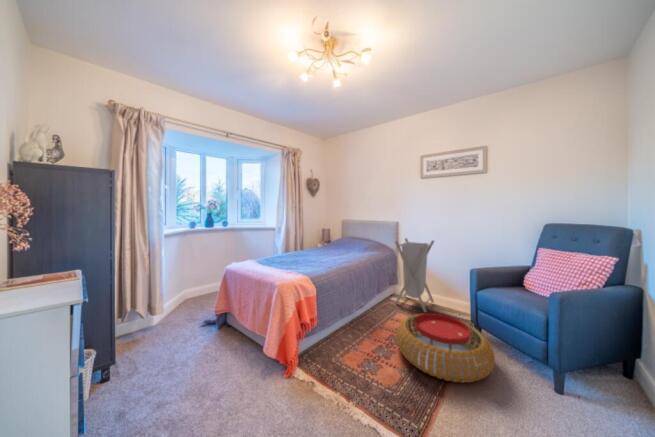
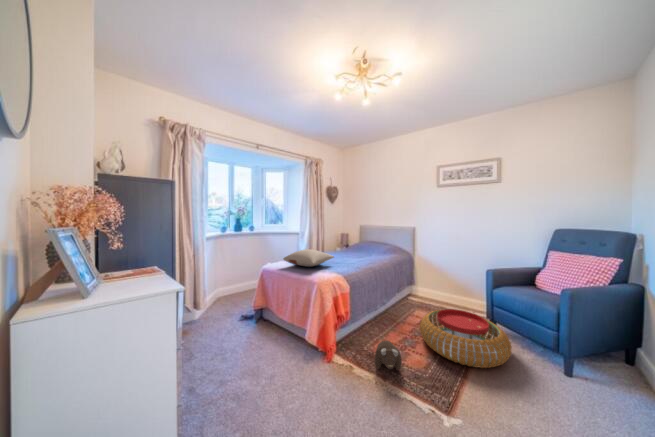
laundry hamper: present [395,238,434,312] -> none [413,242,450,310]
pillow: none [246,248,305,267] -> present [283,249,334,267]
plush toy: none [339,353,369,388] -> present [375,340,402,370]

